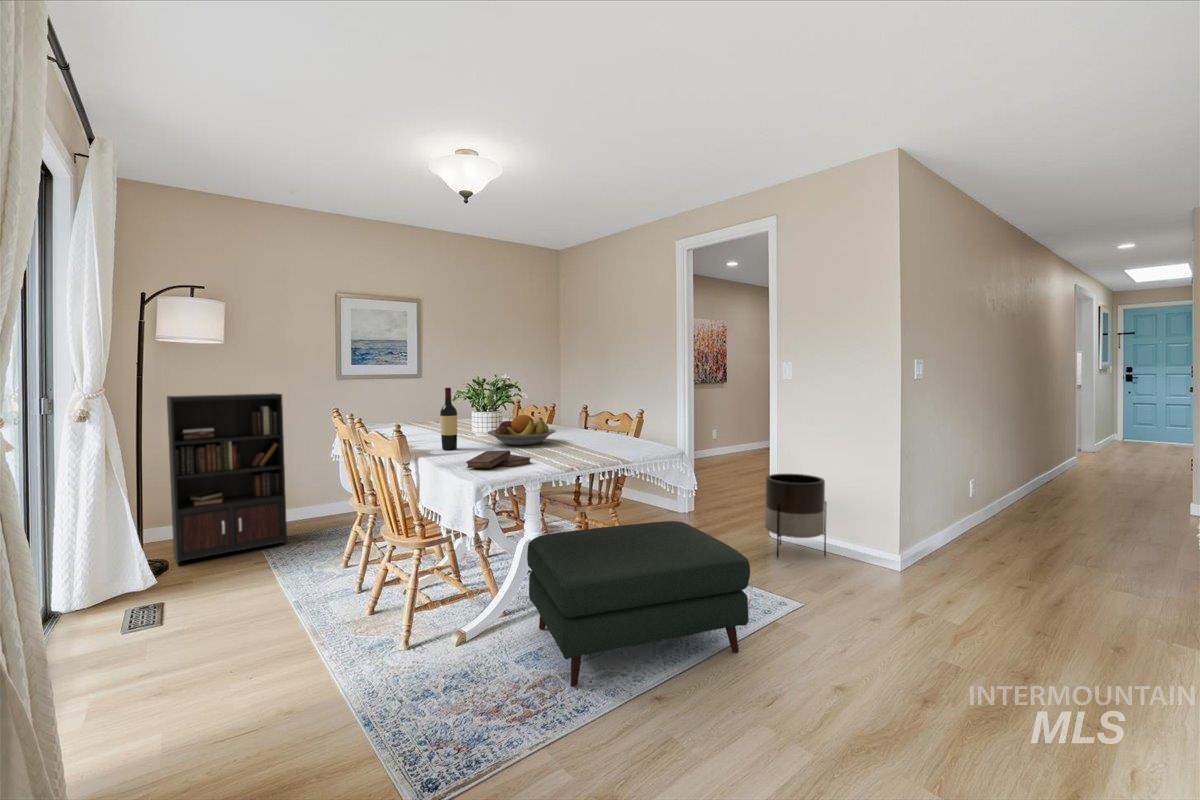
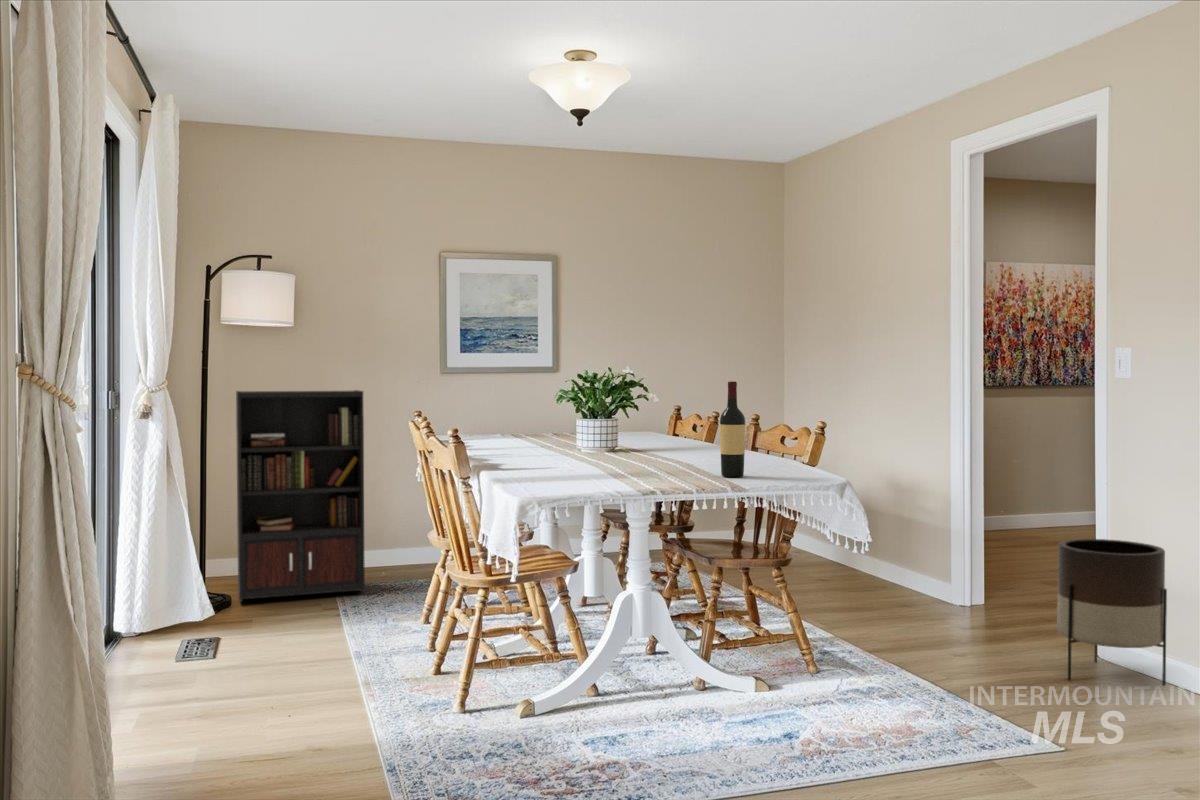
wine bottle: present [440,388,457,450] -> present [720,381,745,477]
fruit bowl: present [488,415,556,445] -> none [591,422,688,465]
book: present [466,450,531,468] -> none [528,464,616,485]
ottoman: present [527,521,750,686] -> none [618,585,913,776]

